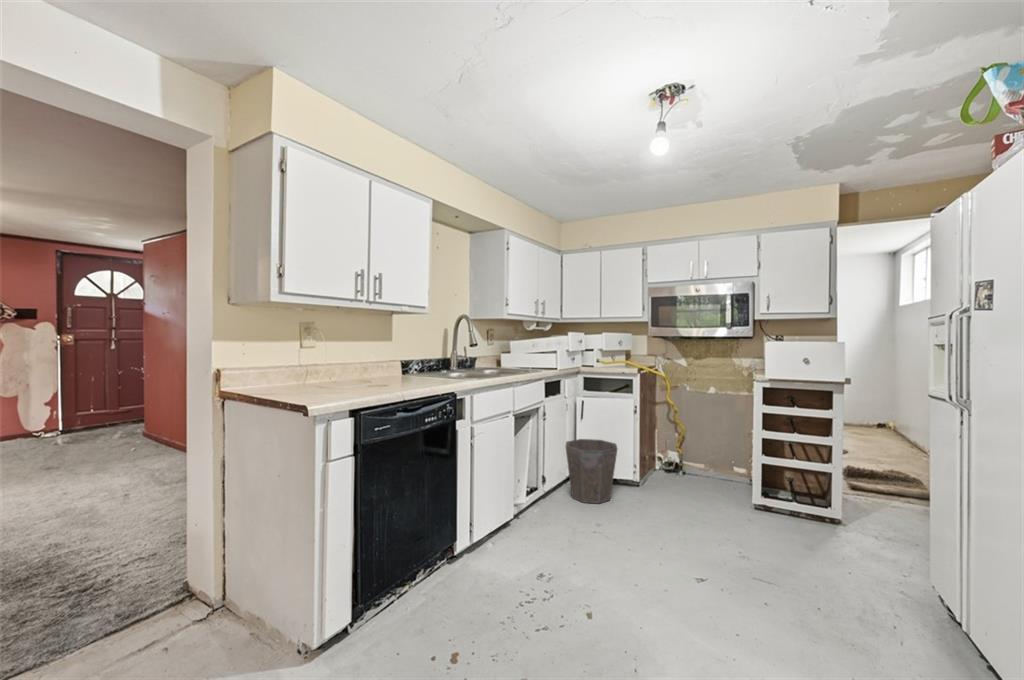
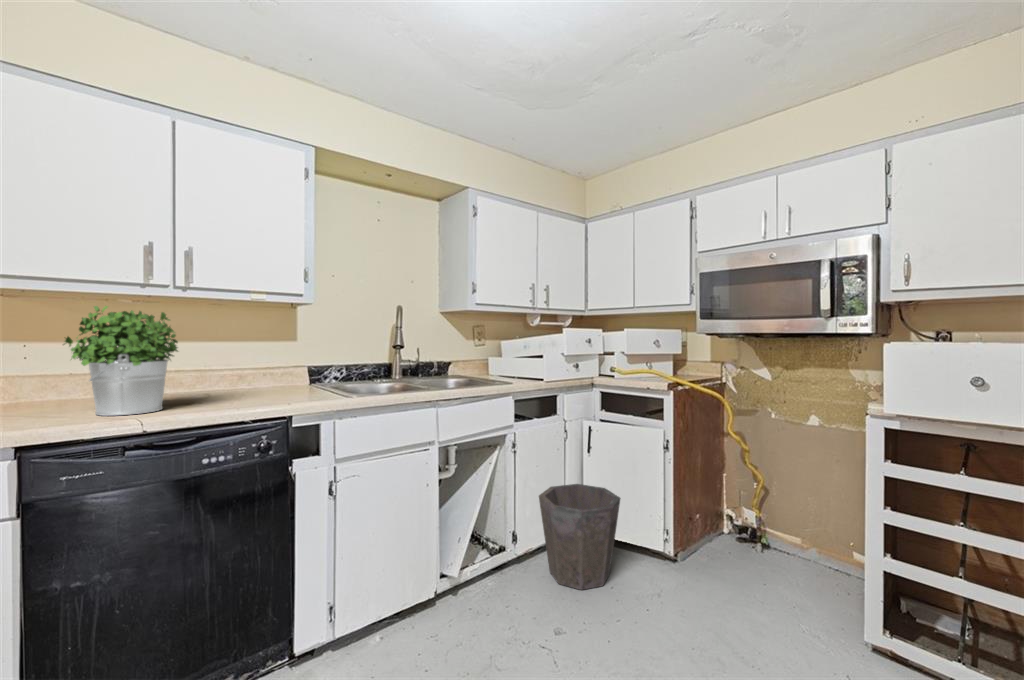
potted plant: none [323,313,388,391] -> present [65,306,178,416]

